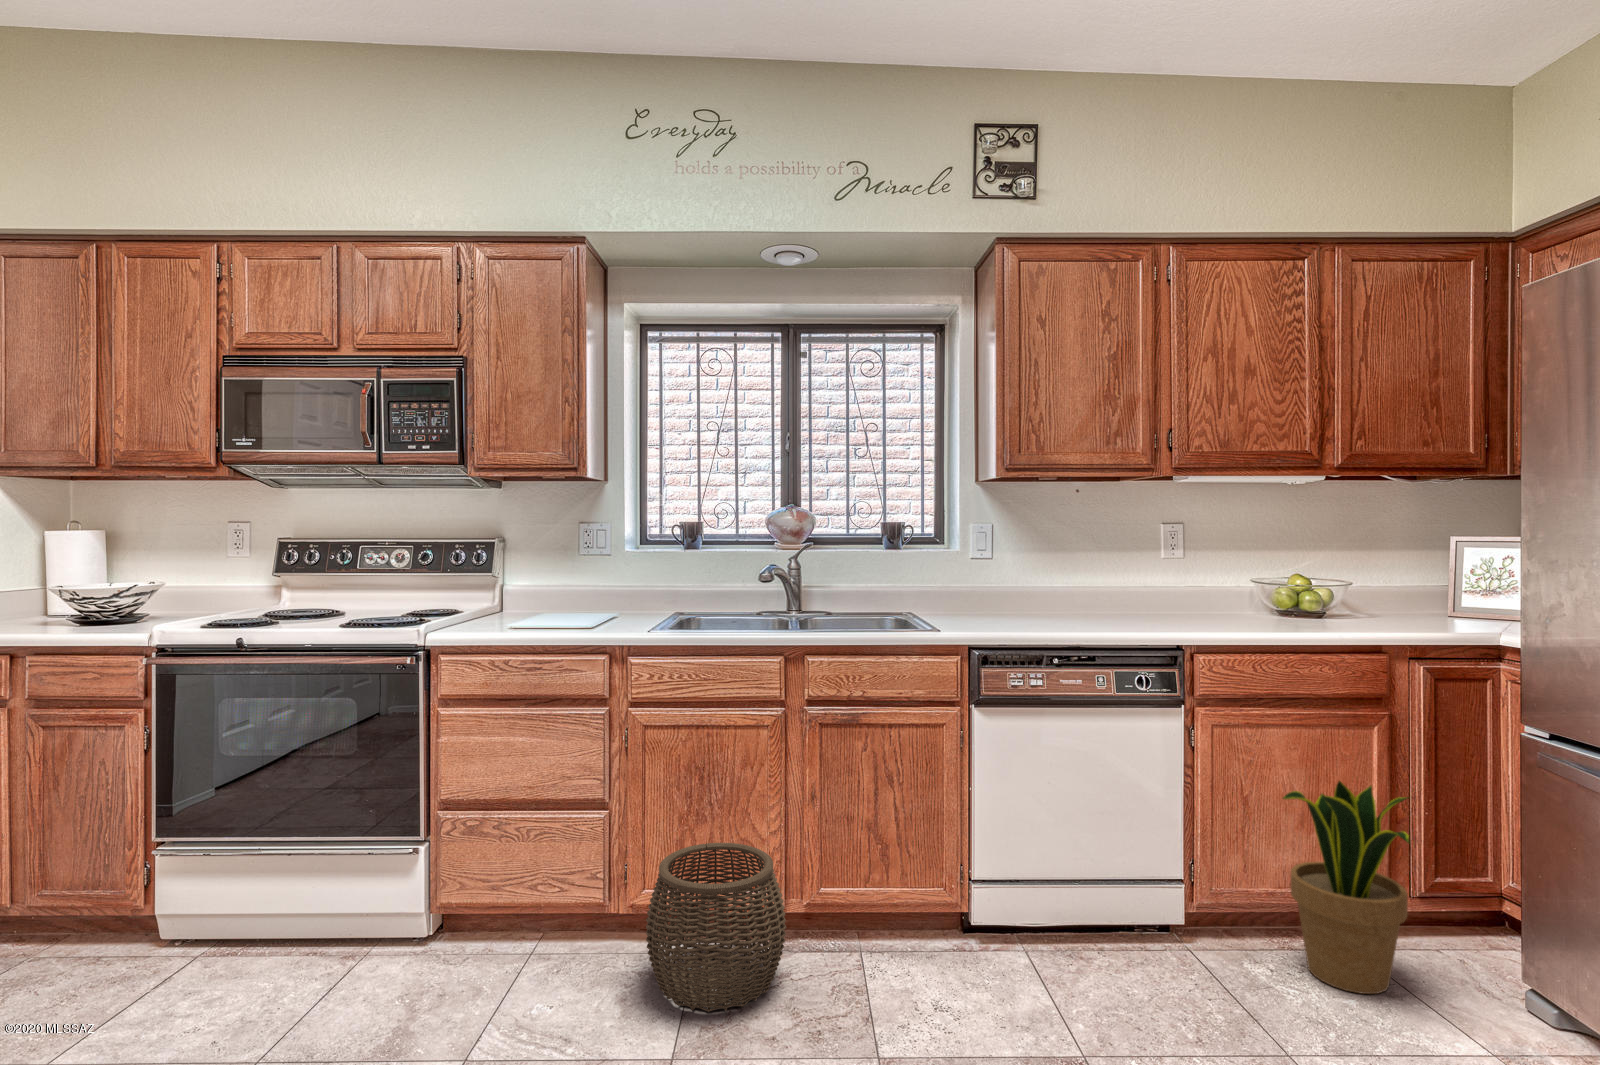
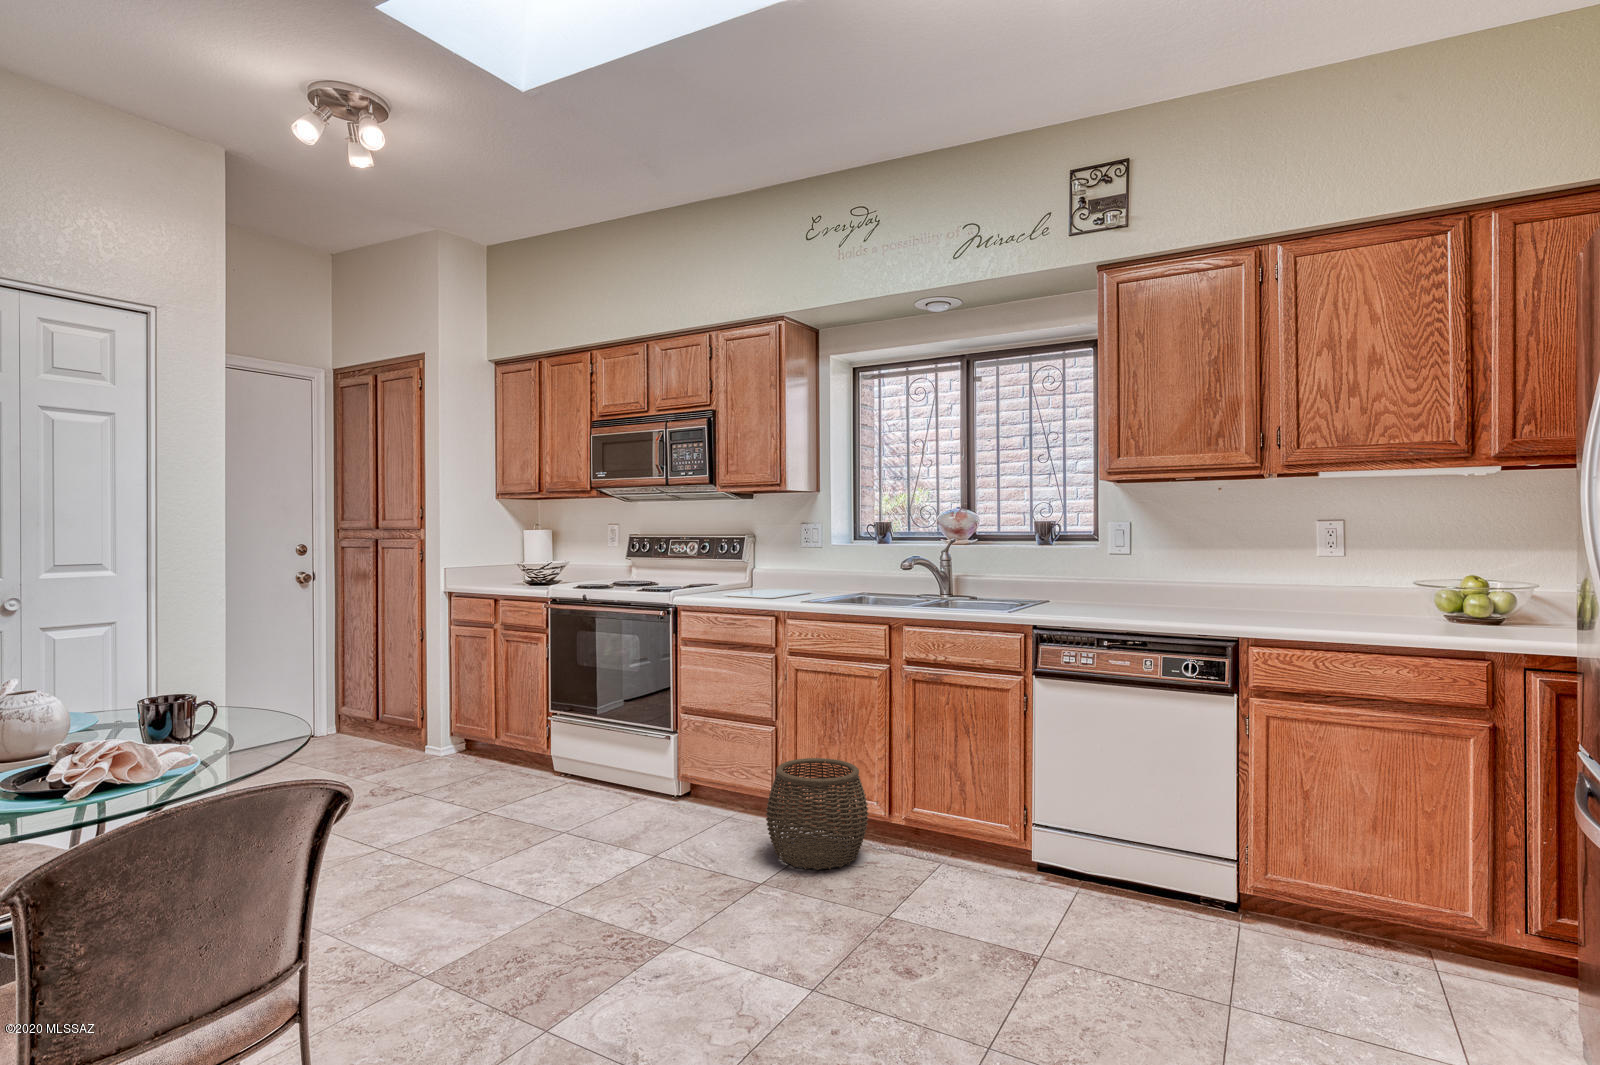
potted plant: present [1283,781,1409,994] -> none [1305,782,1462,1007]

